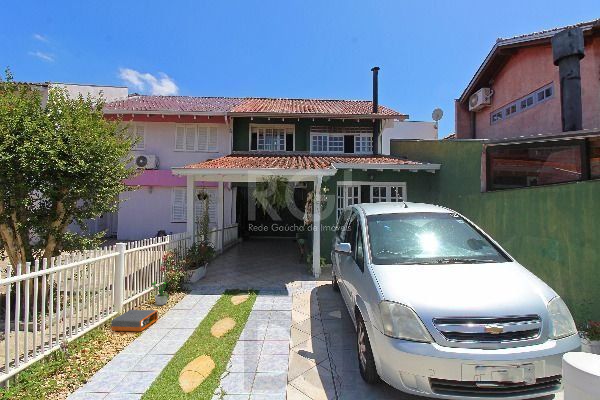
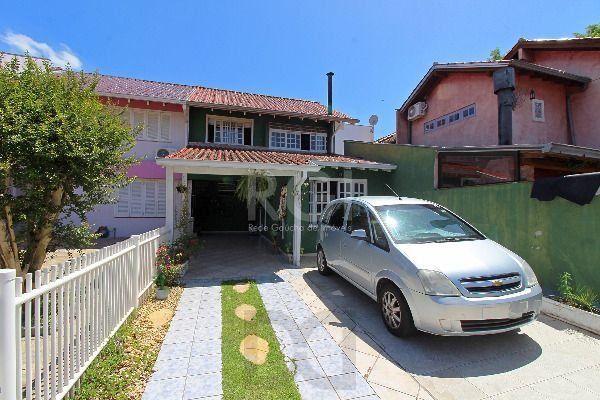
storage box: present [111,310,158,331] -> none [131,302,173,324]

